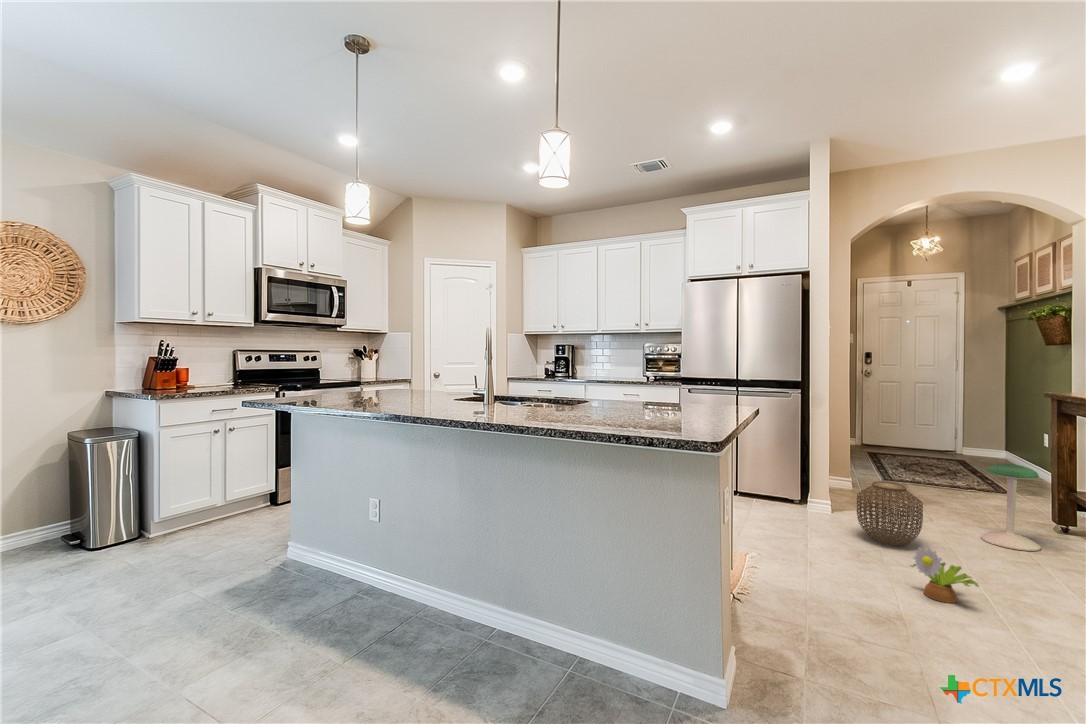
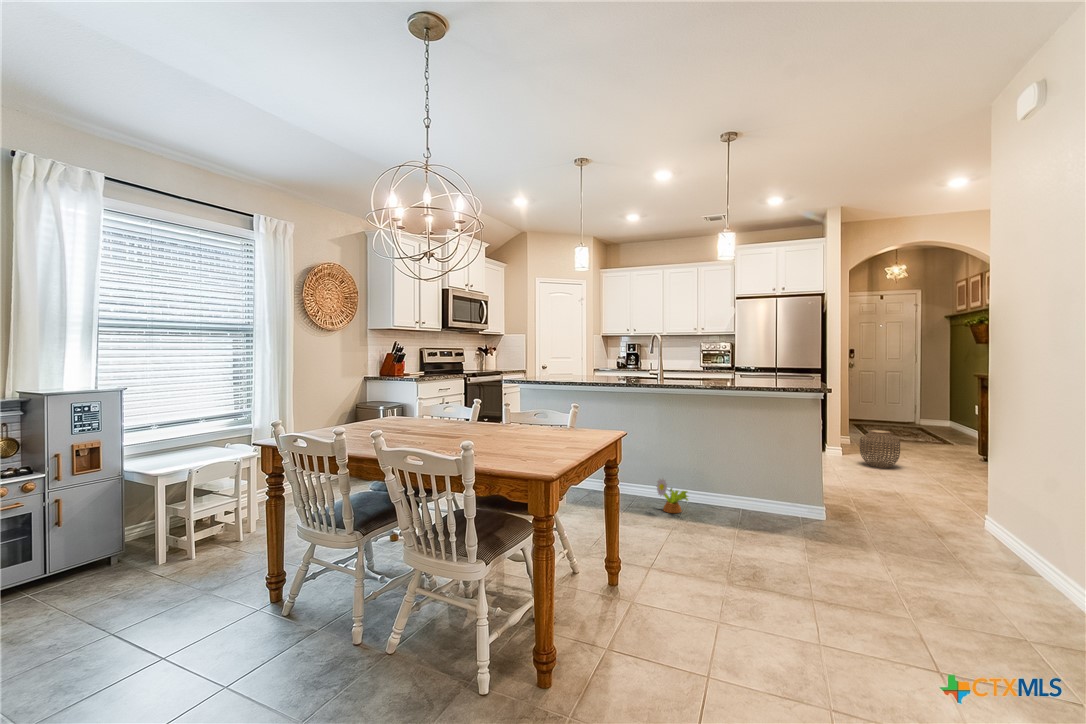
stool: present [981,464,1041,551] -> none [934,417,968,468]
decorative plant: present [911,547,979,603] -> present [657,478,688,513]

